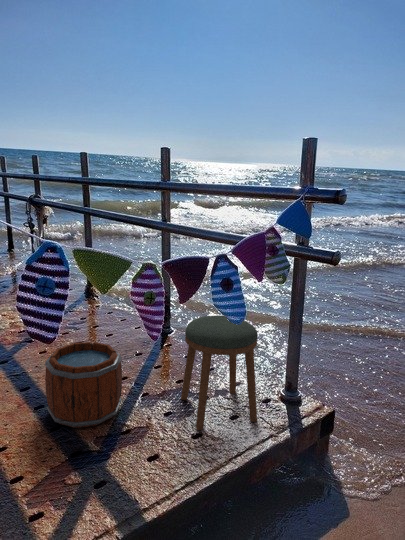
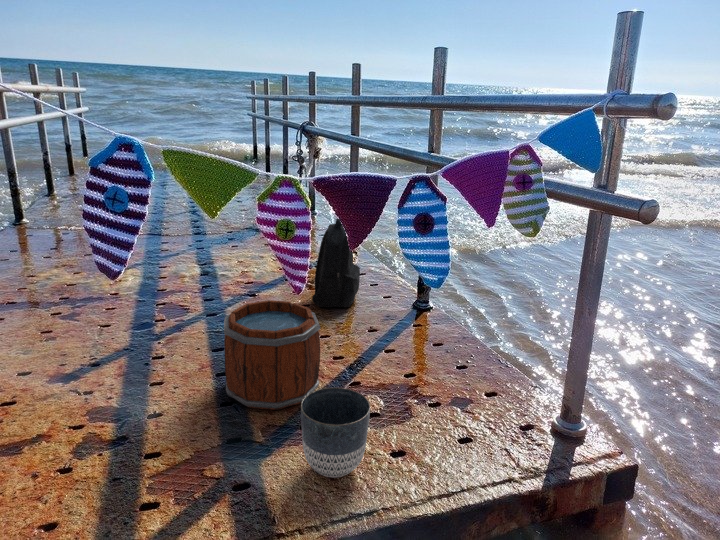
backpack: none [83,273,117,343] -> present [312,218,360,307]
stool: present [181,315,258,430] -> none [400,287,513,453]
planter: none [136,397,185,462] -> present [301,388,370,478]

